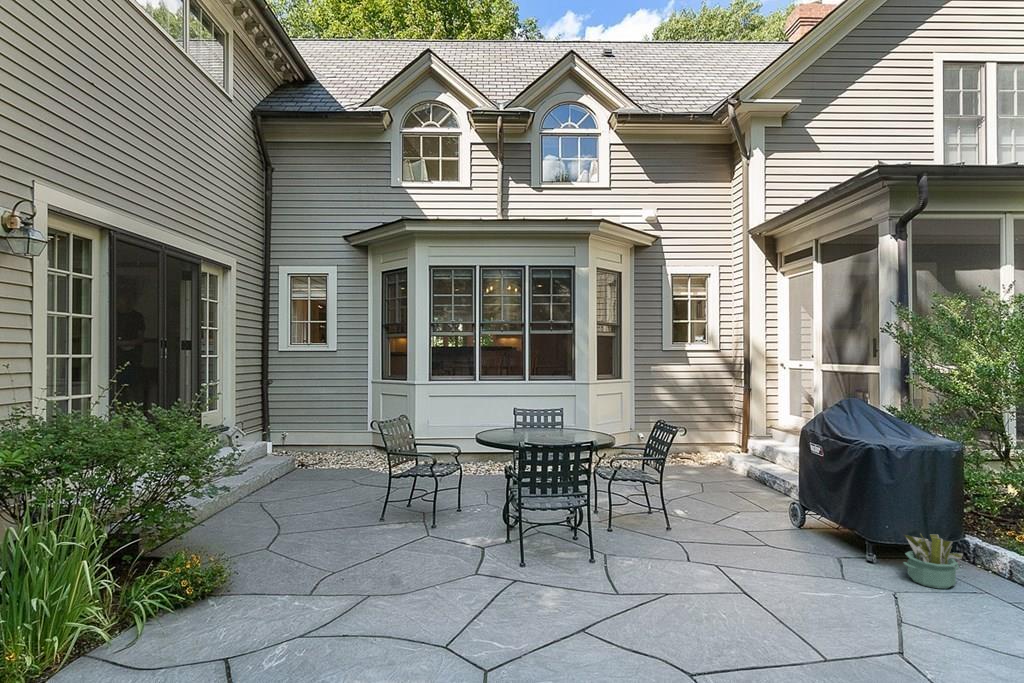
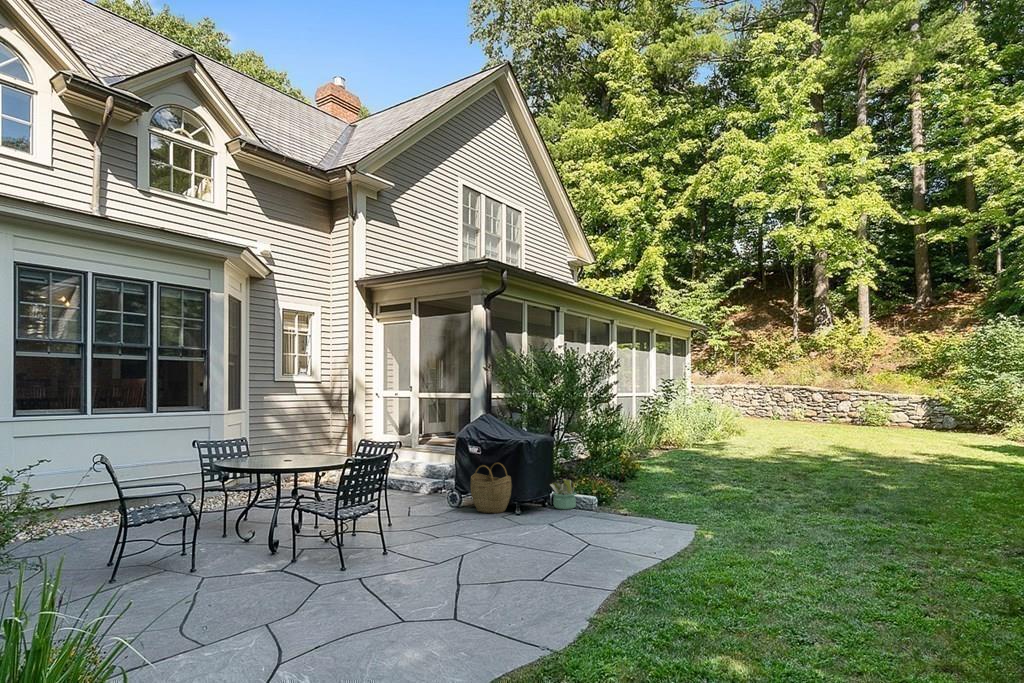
woven basket: none [772,482,833,556] -> present [470,463,512,513]

